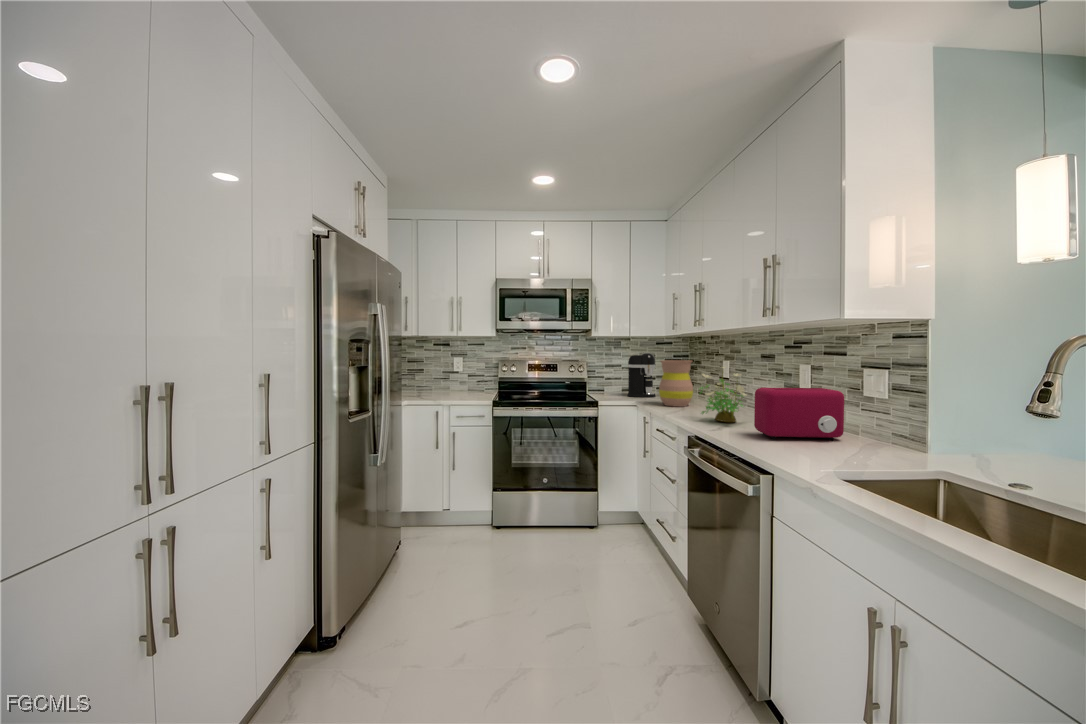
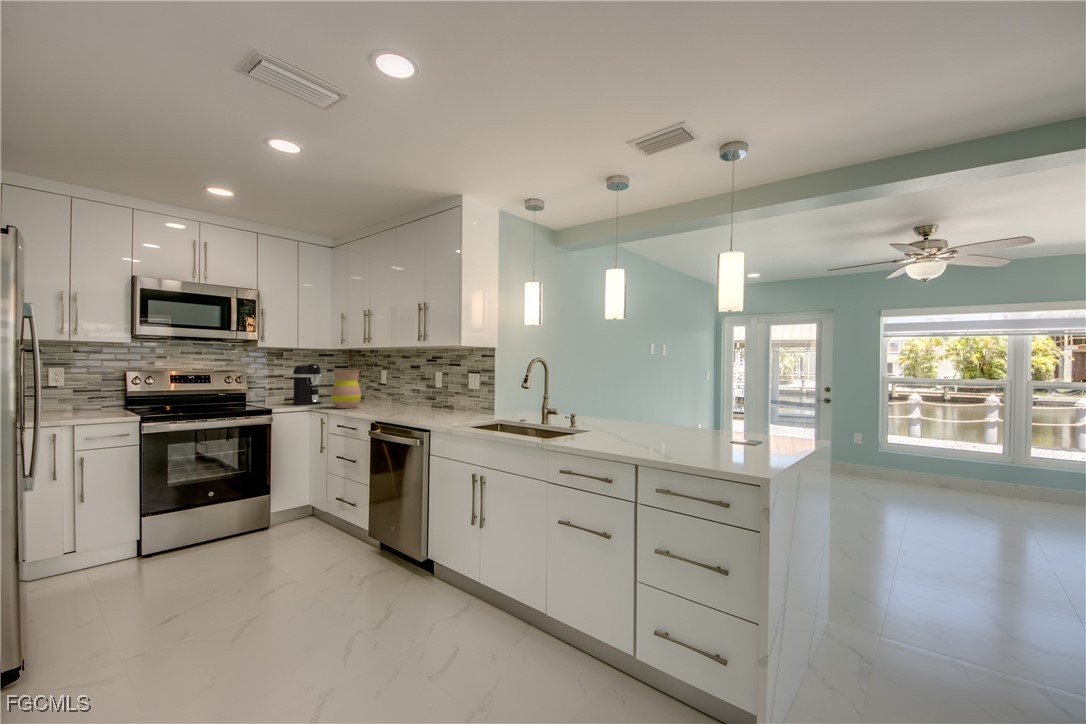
potted plant: present [700,367,746,422] -> none [371,373,407,413]
toaster: present [754,388,844,440] -> none [413,385,460,417]

